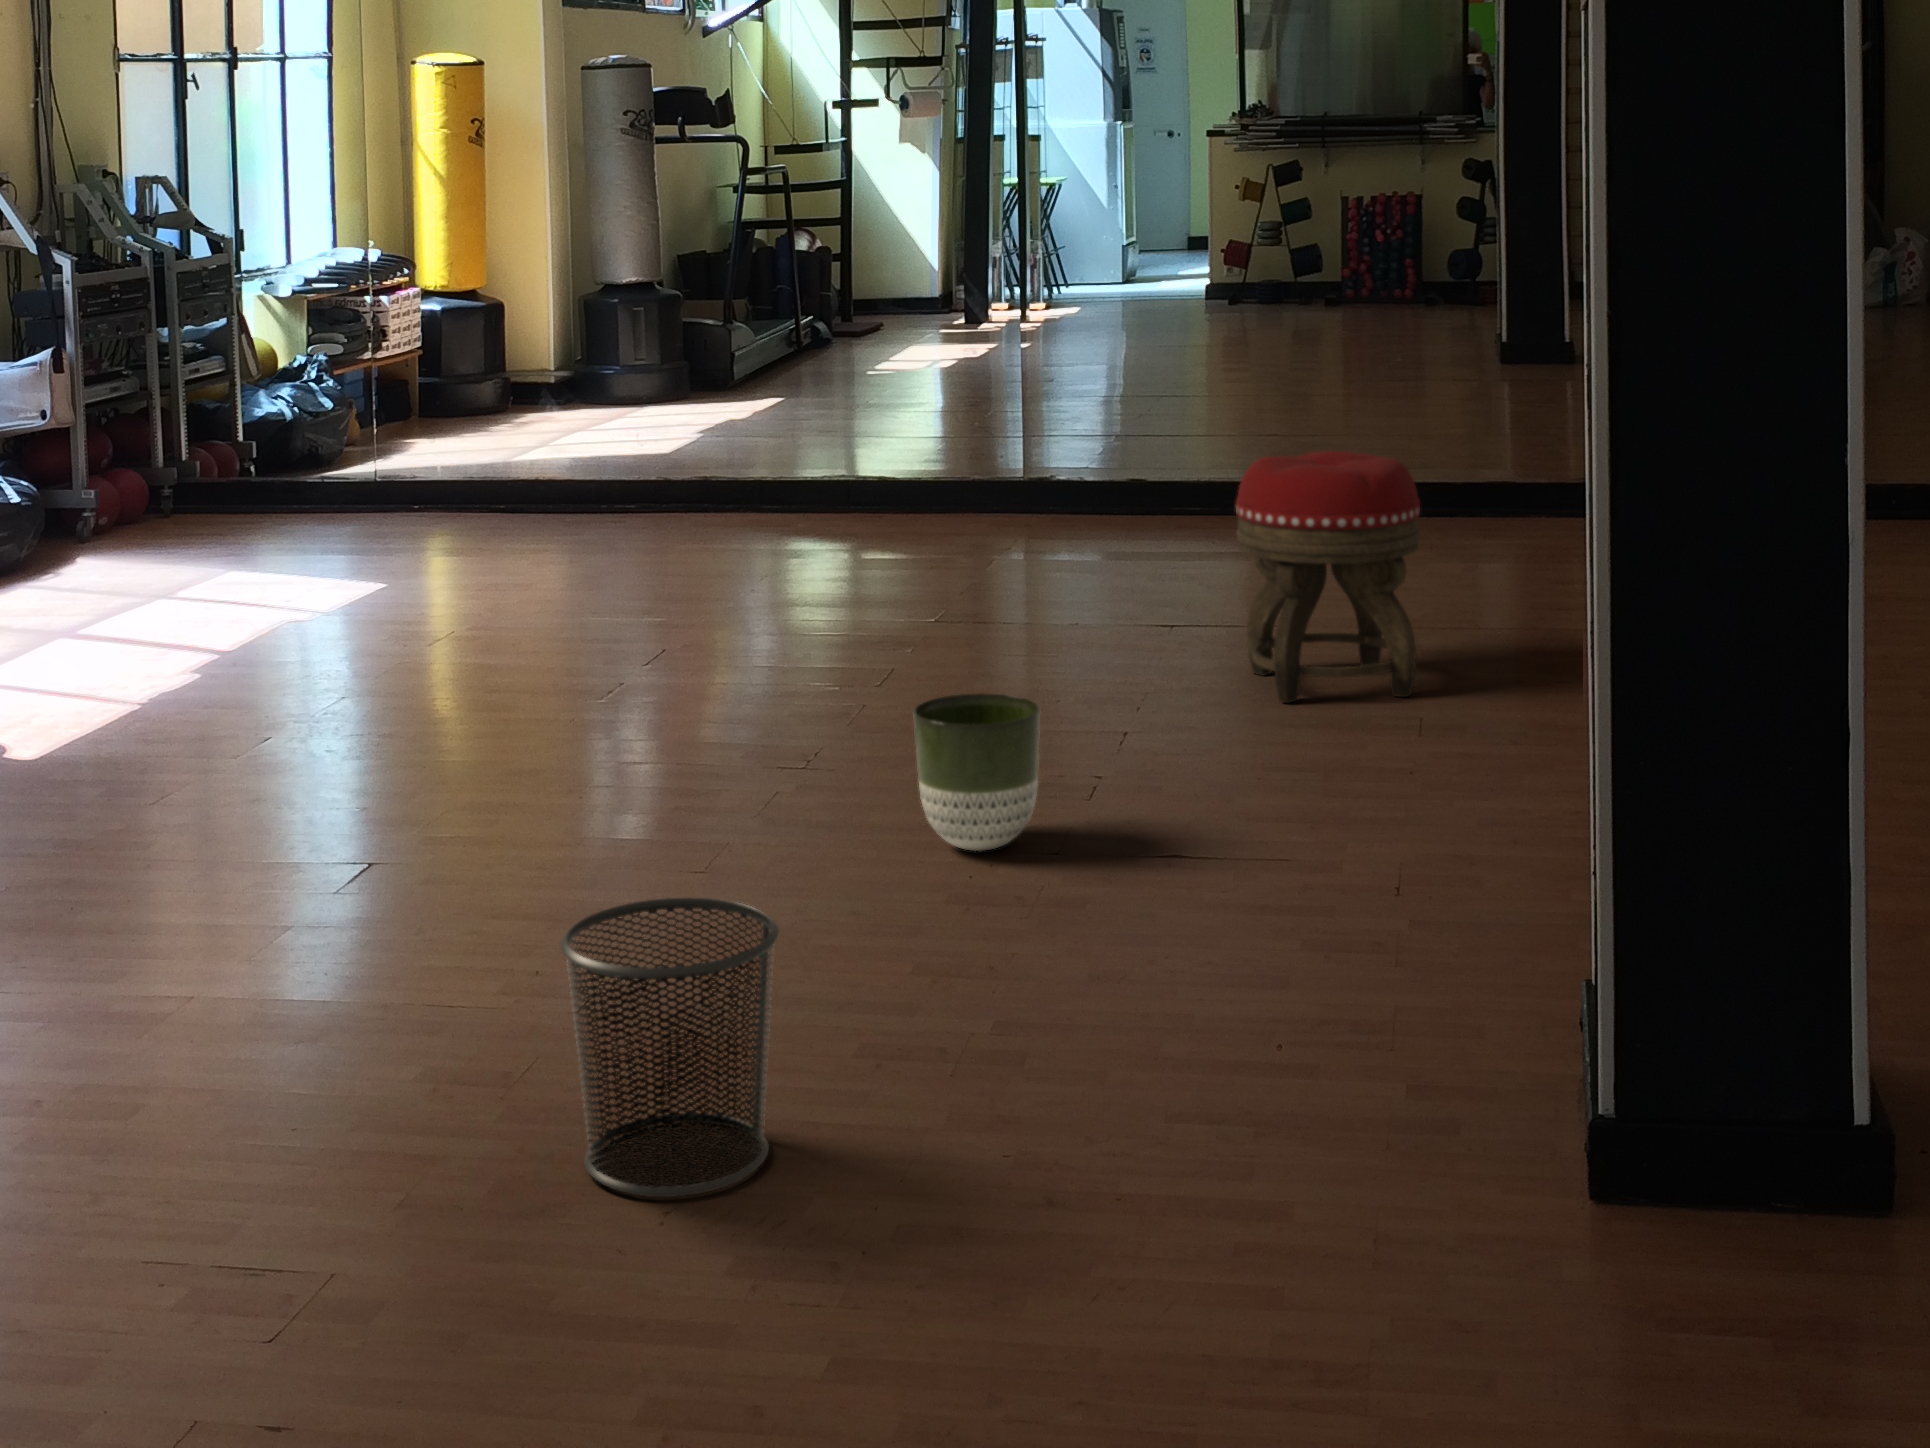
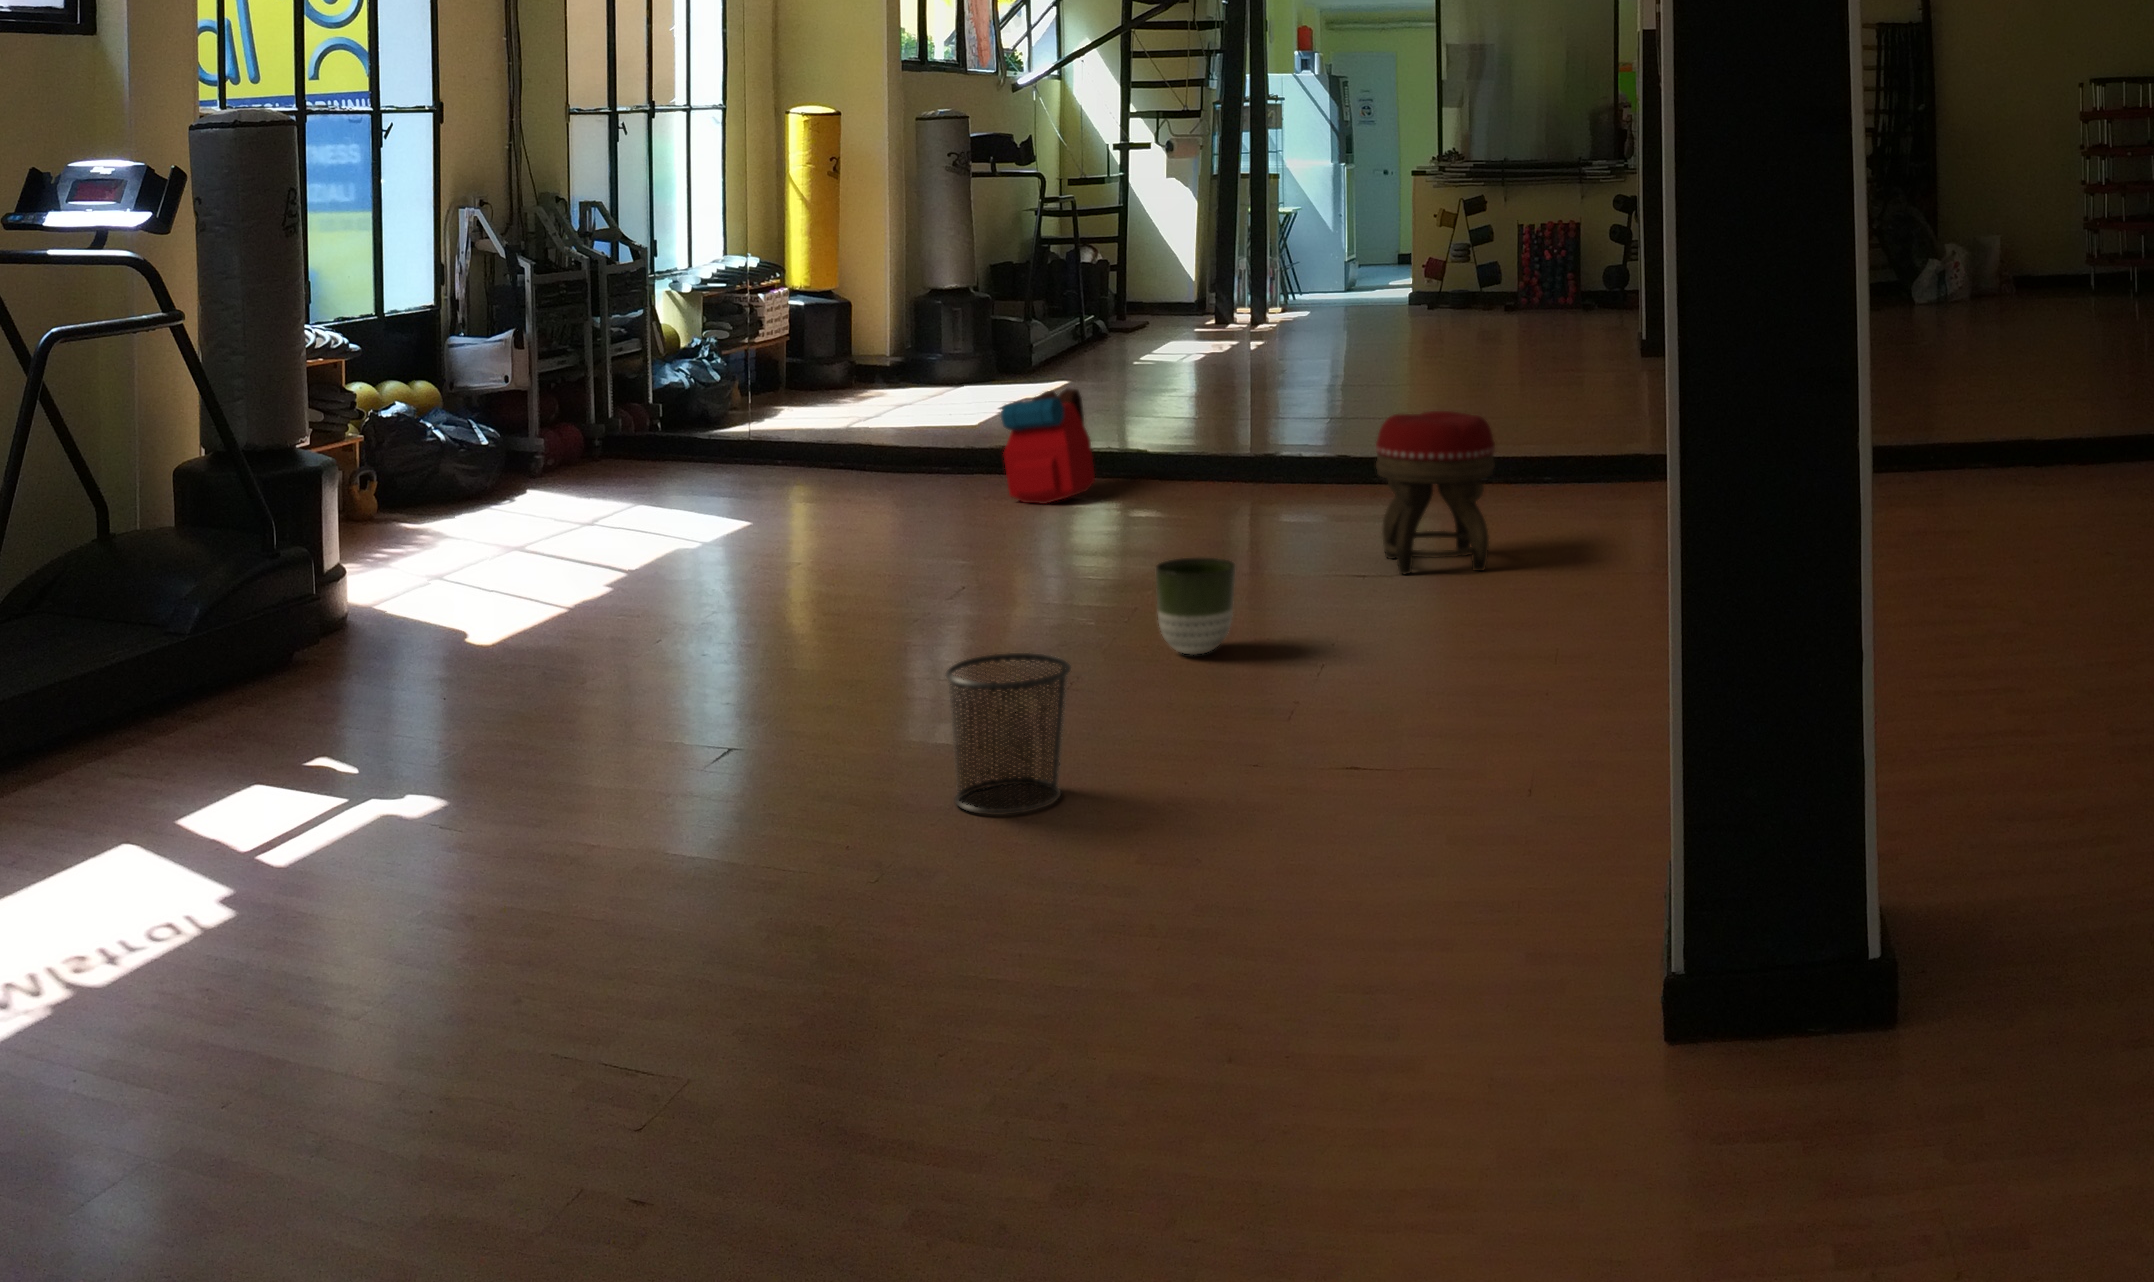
backpack: none [682,420,818,584] -> present [1001,389,1095,504]

